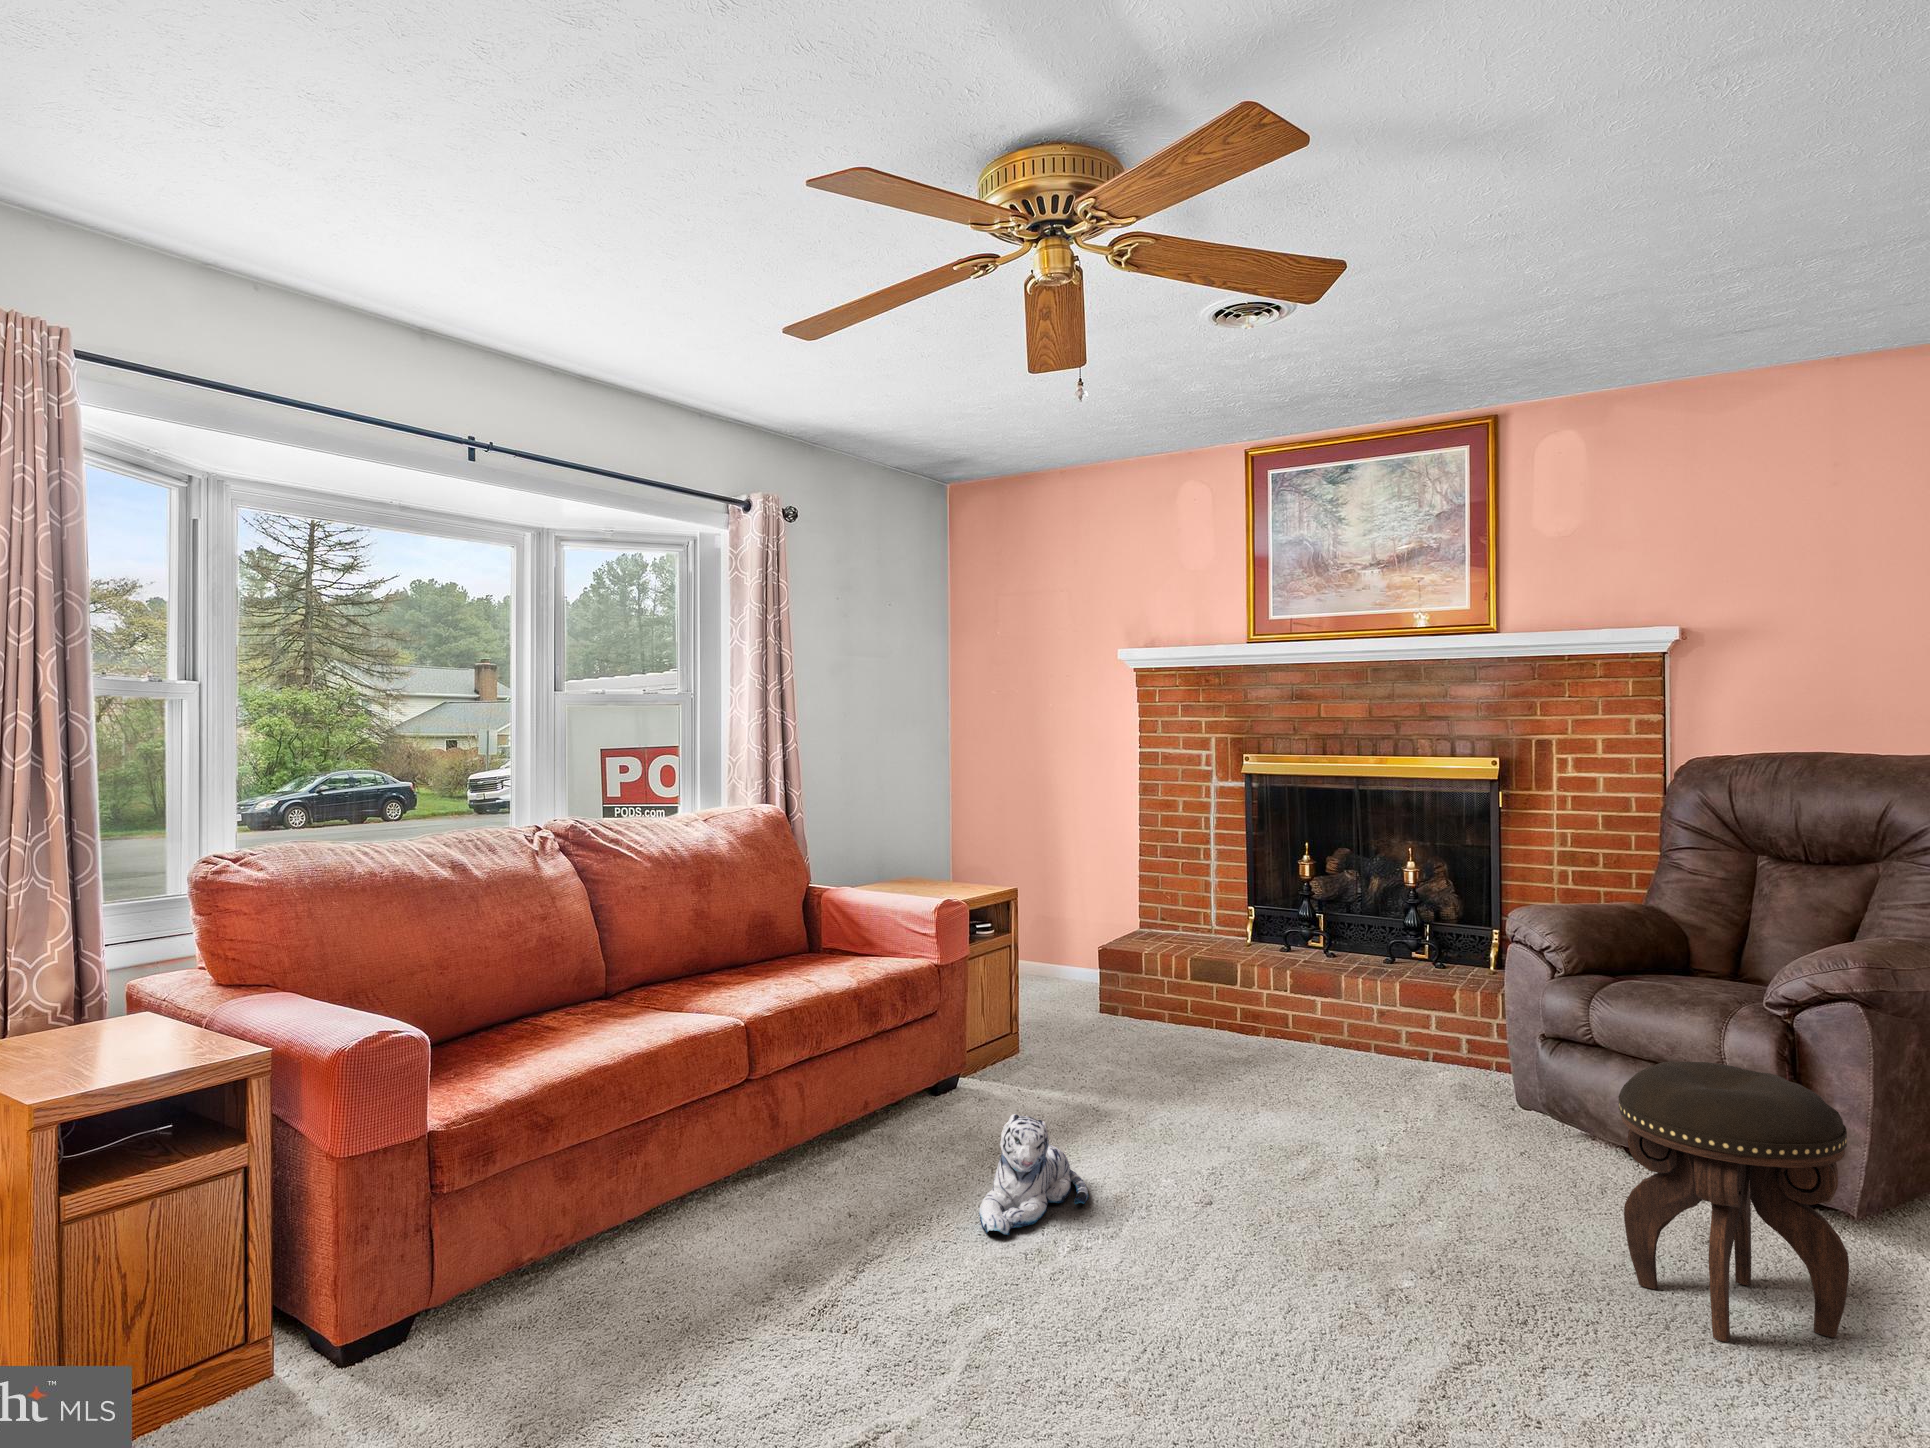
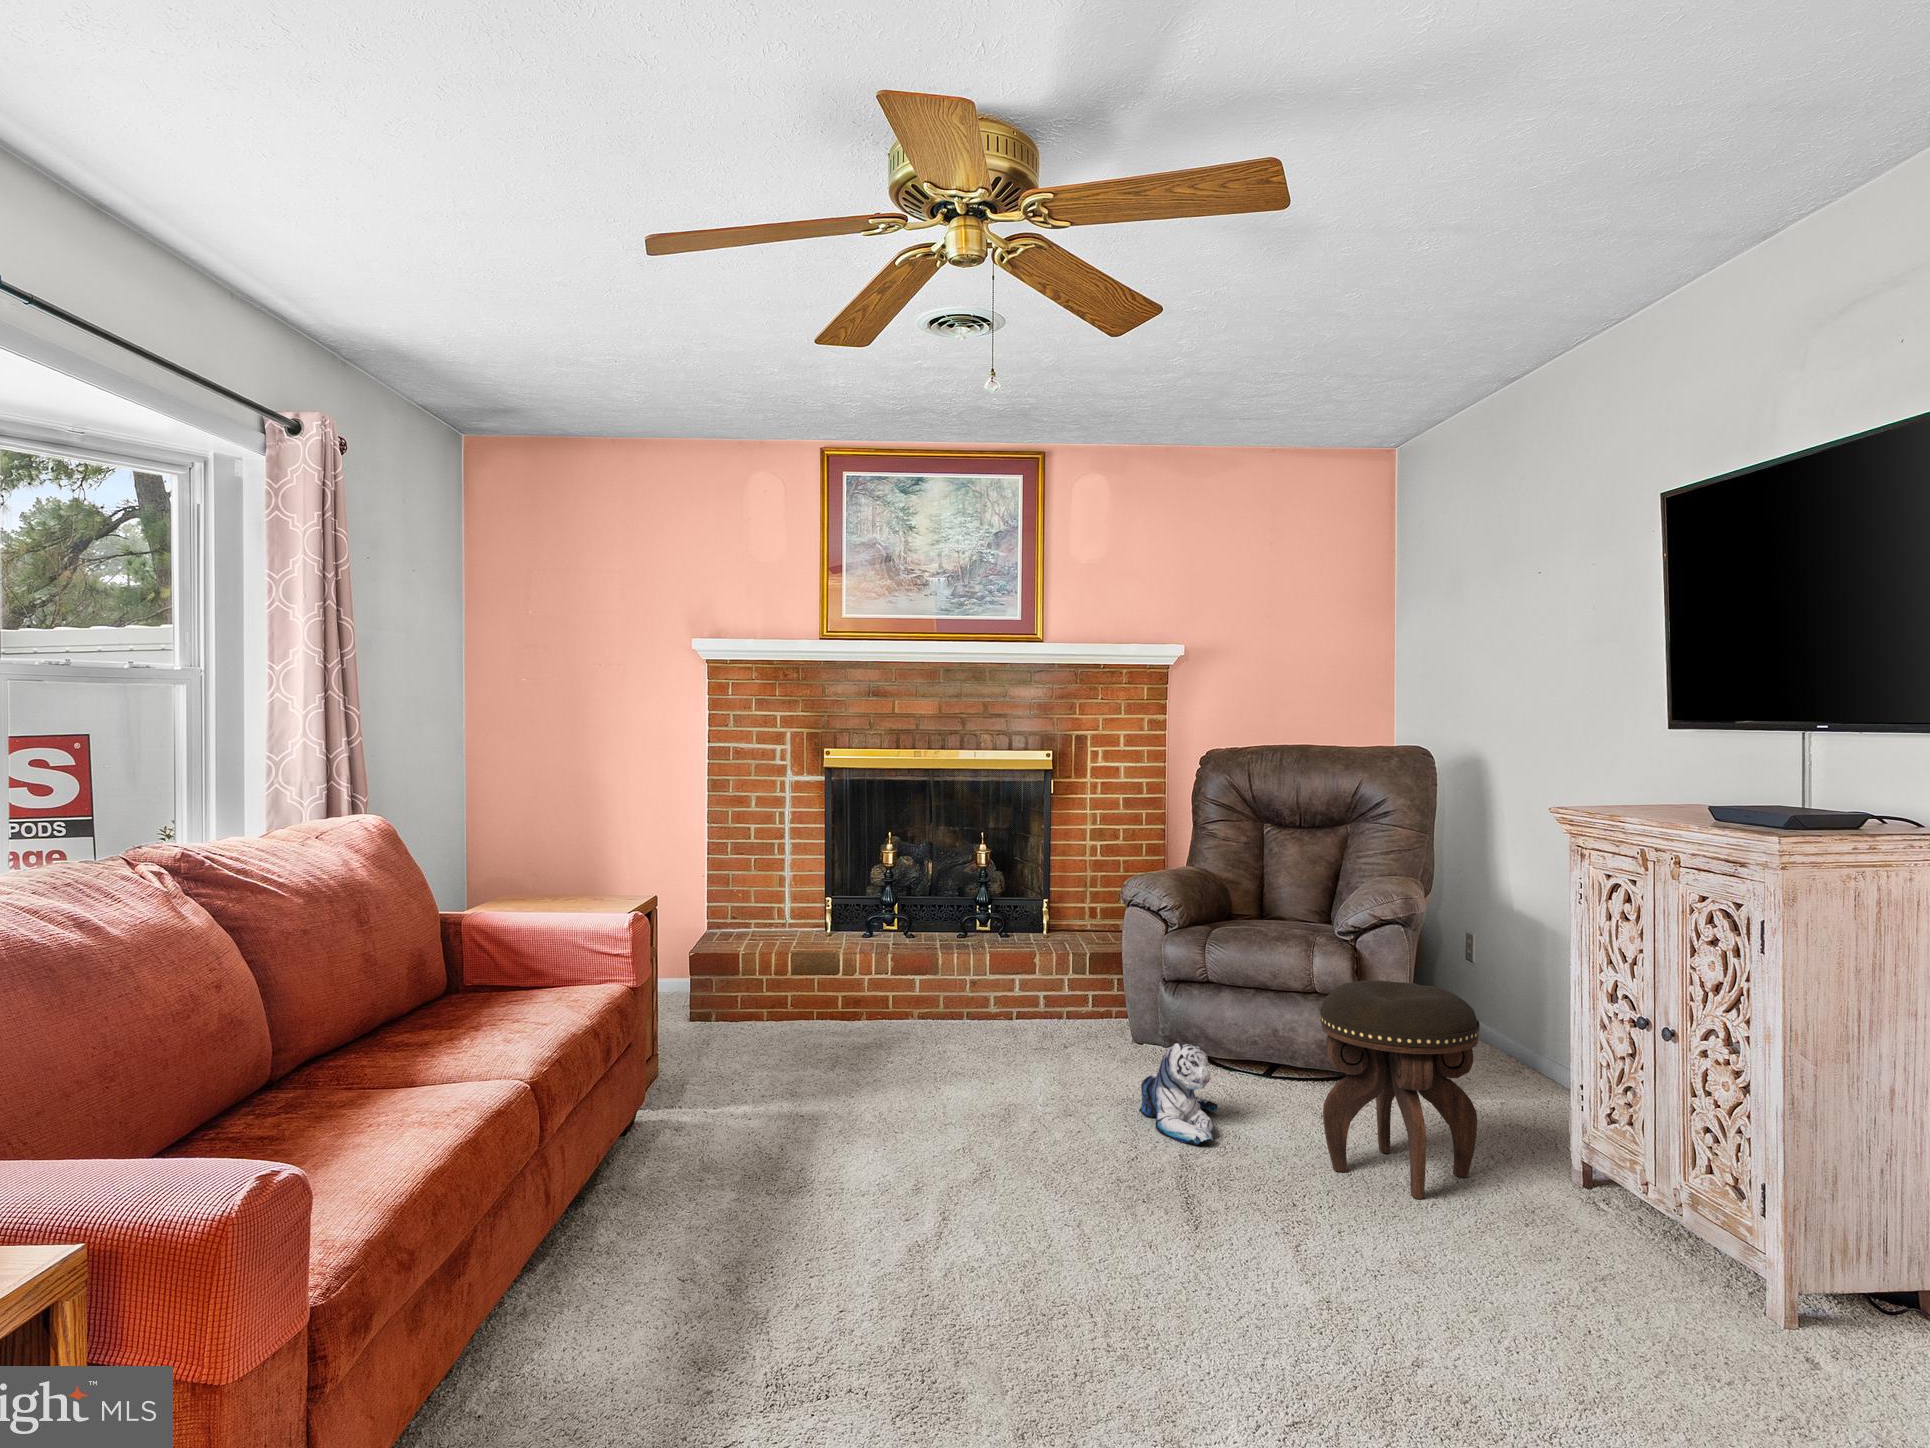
plush toy: present [979,1114,1089,1235] -> present [1139,1043,1218,1145]

